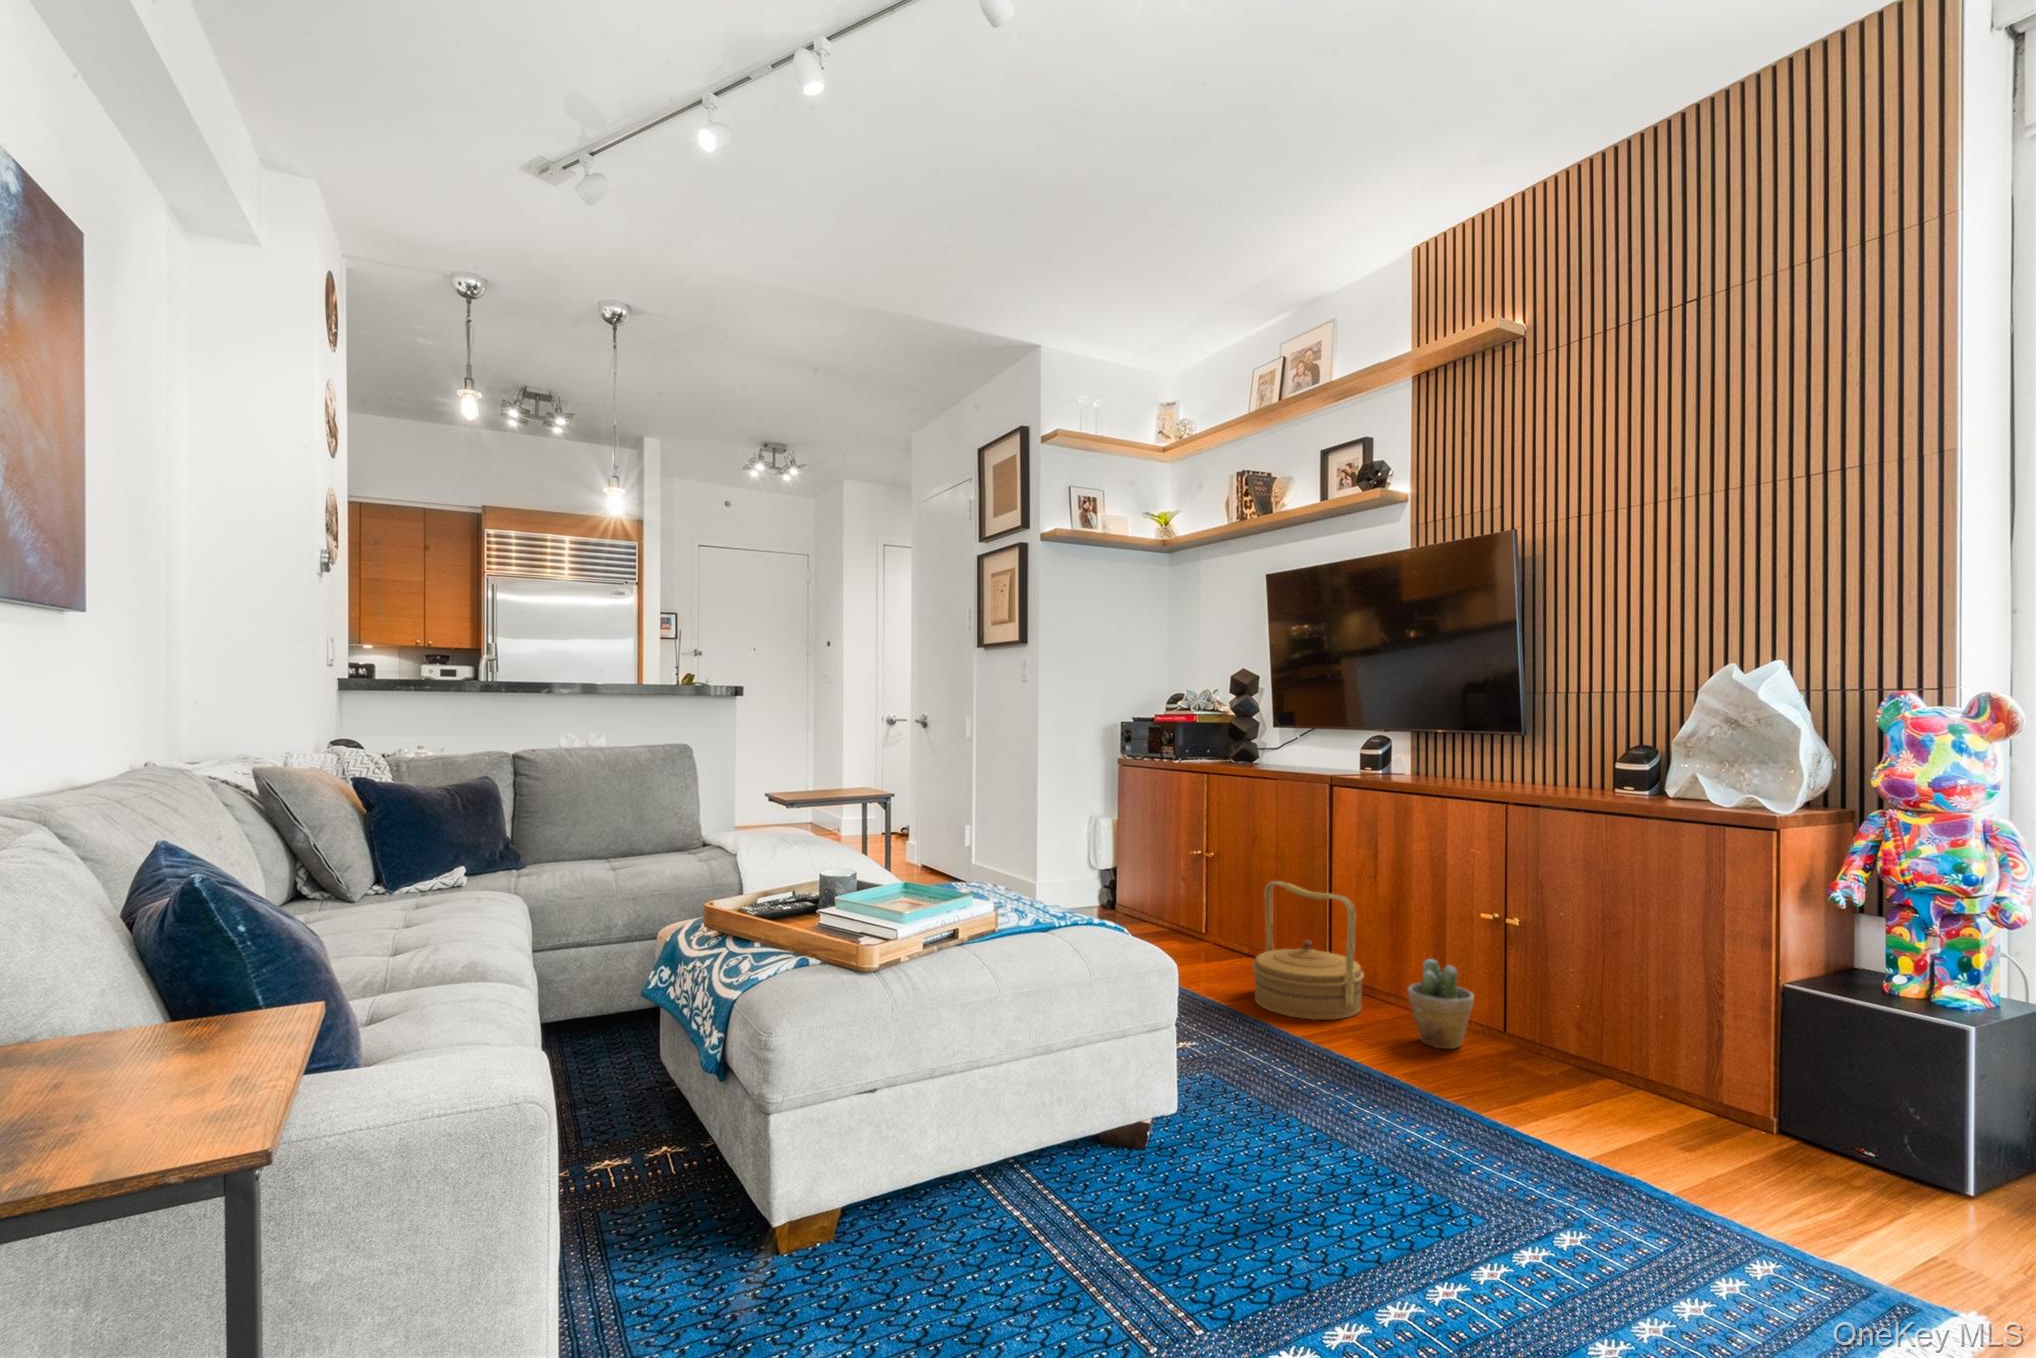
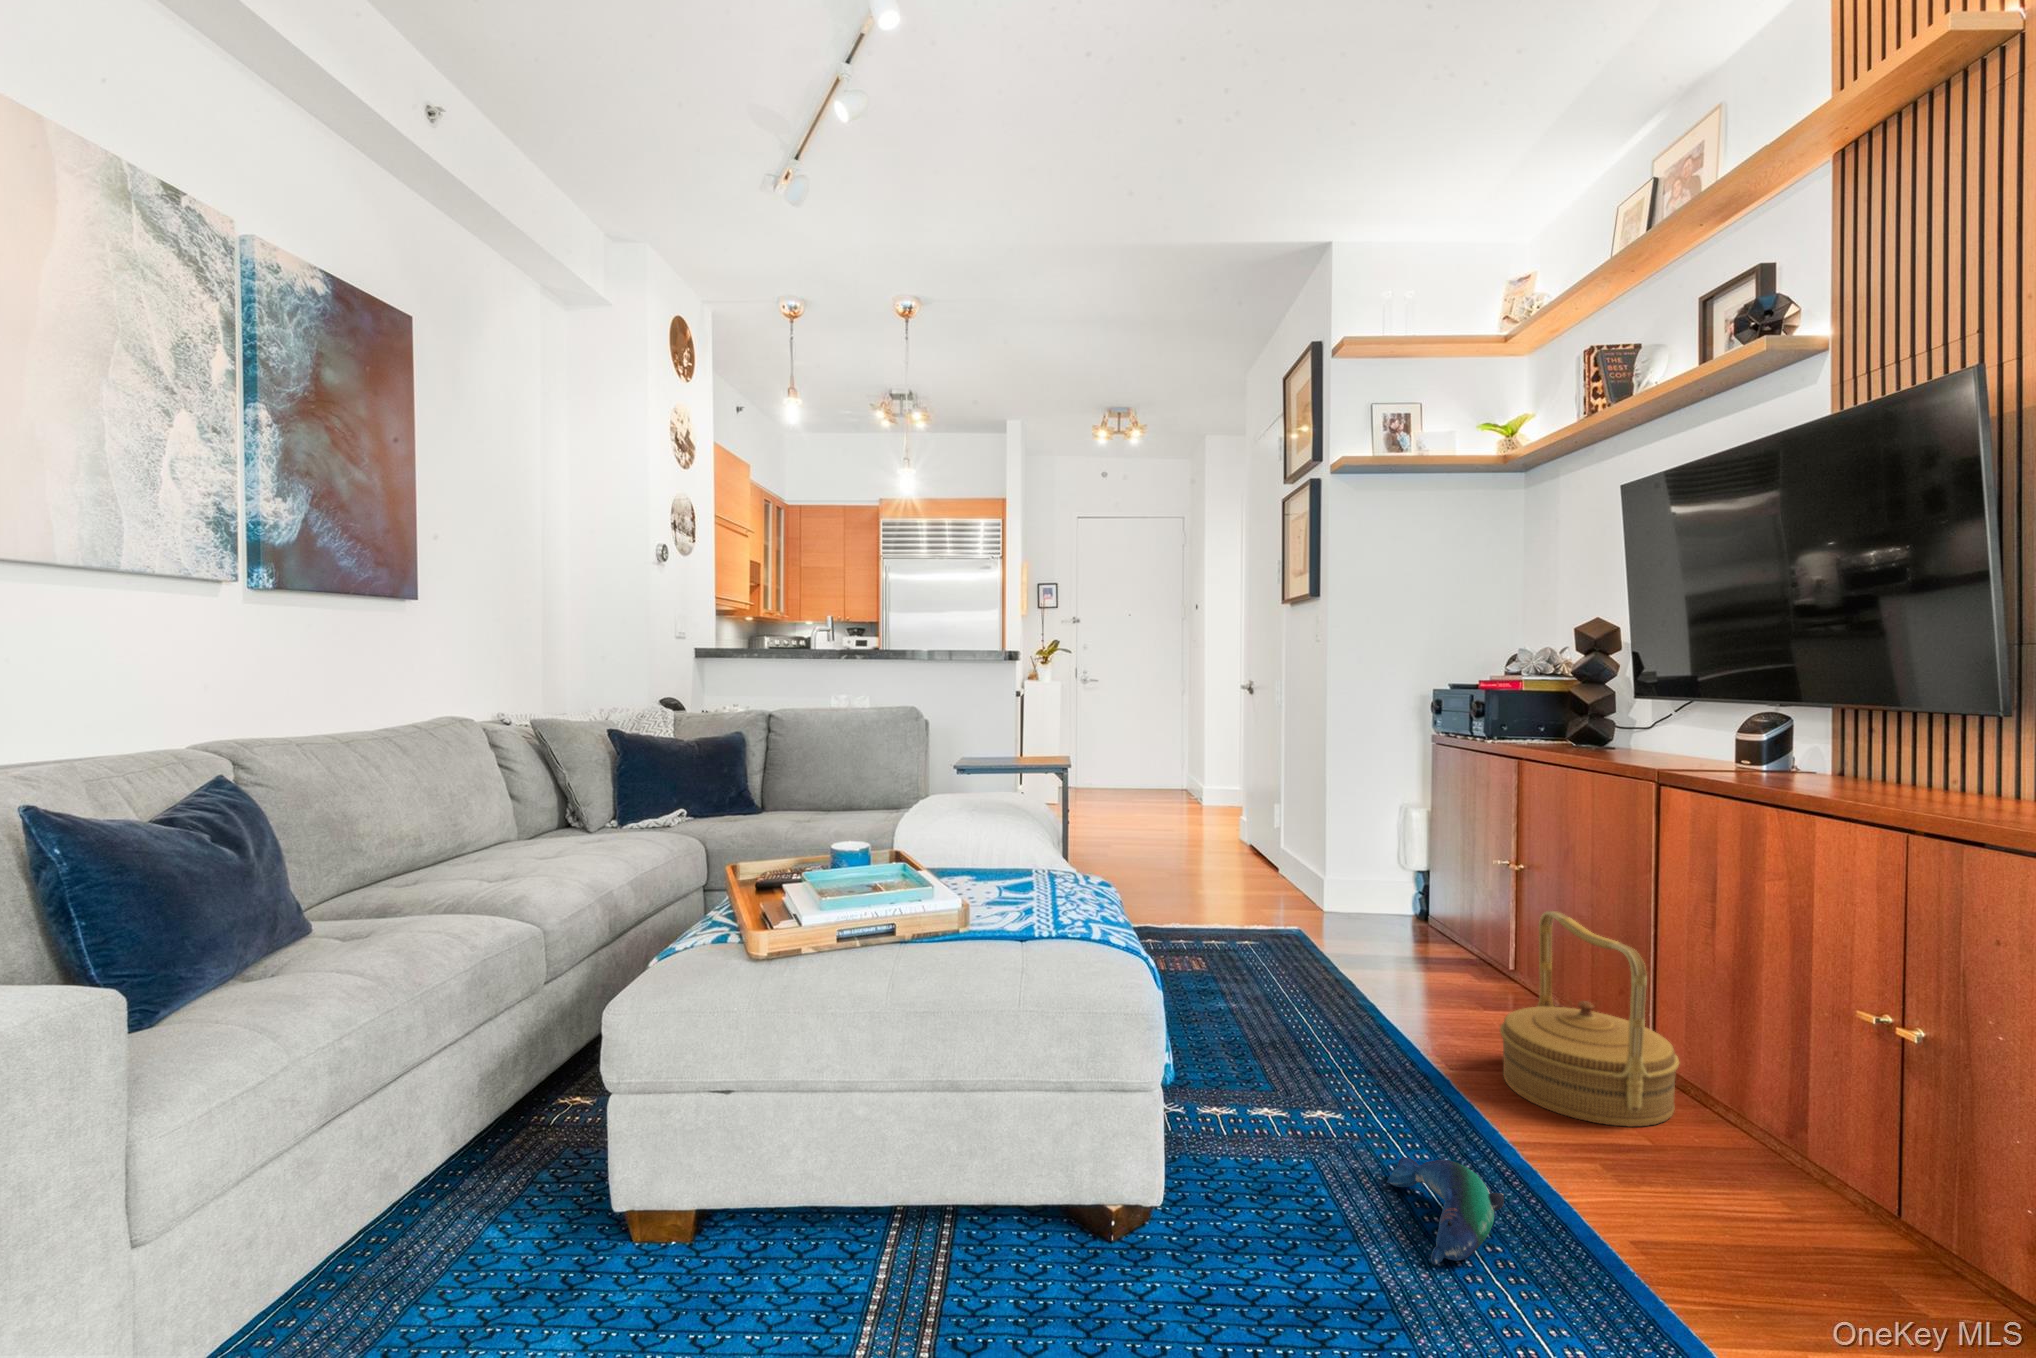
potted plant: present [1408,959,1474,1049] -> none [1710,1068,1836,1222]
plush toy: none [1256,1049,1342,1112] -> present [1387,1157,1504,1265]

